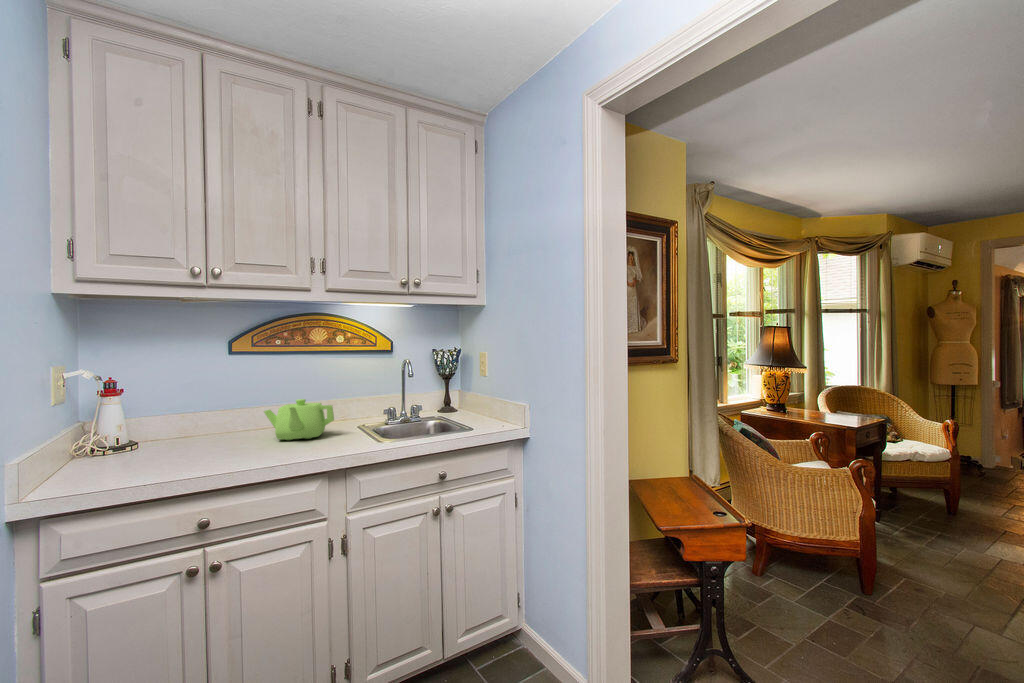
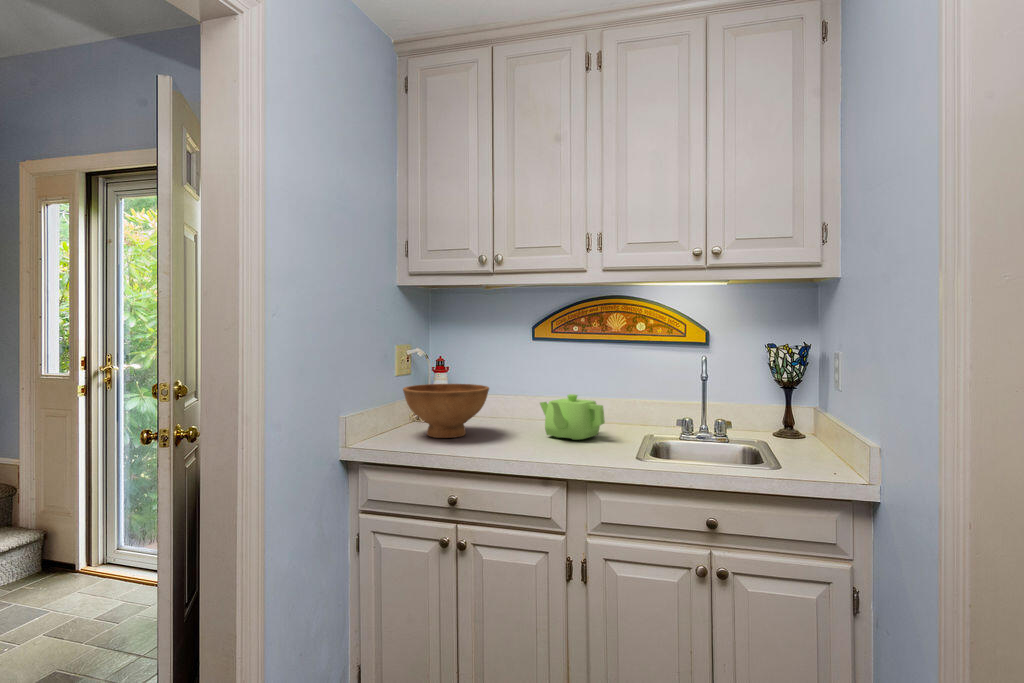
bowl: none [87,402,212,466] -> present [403,384,489,438]

